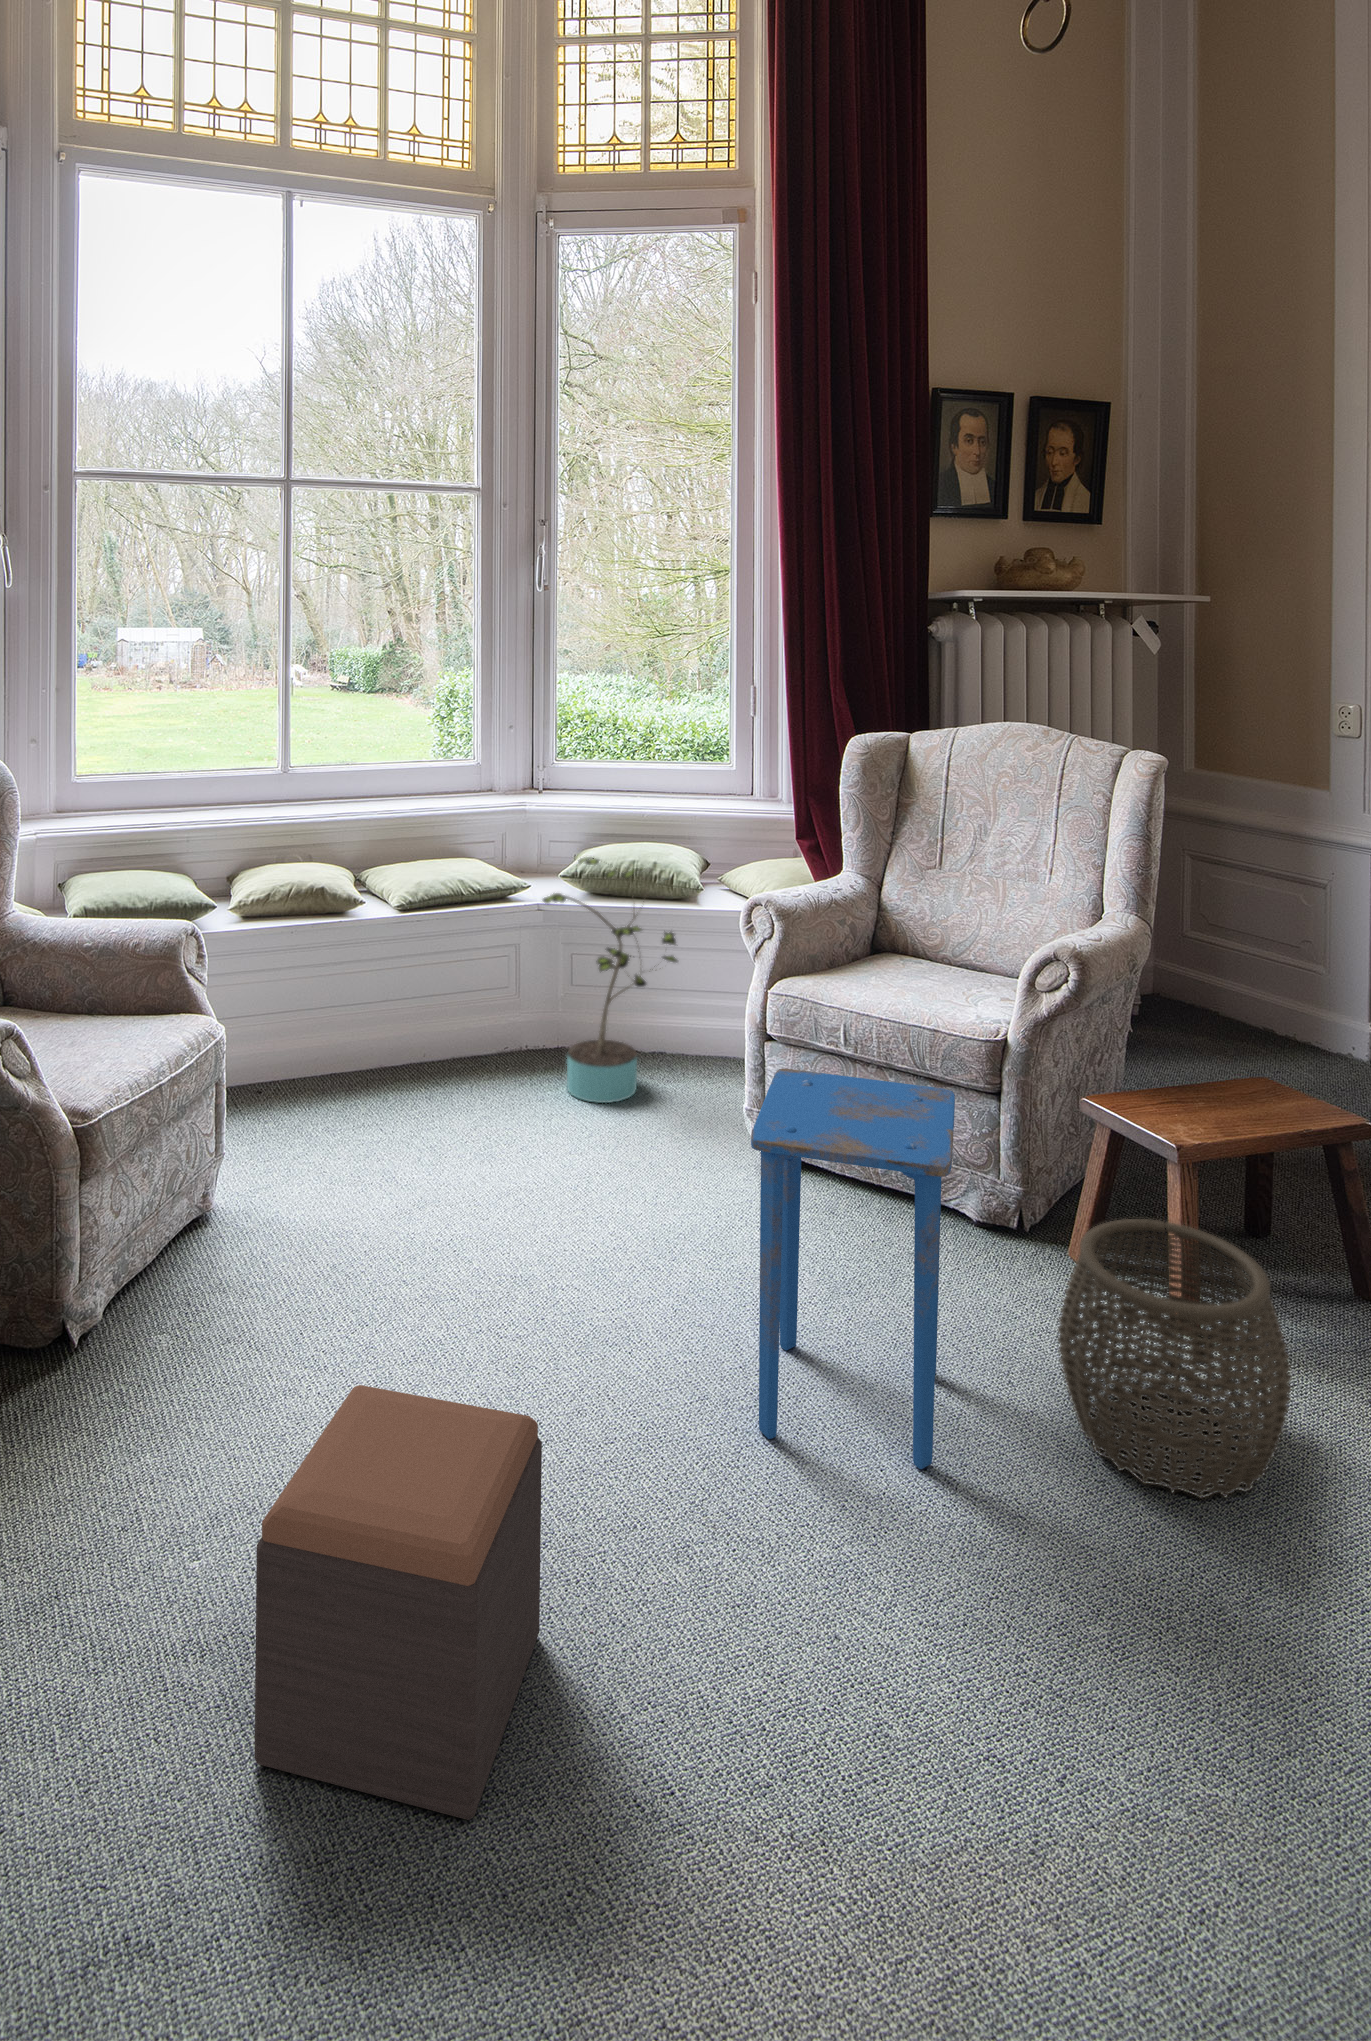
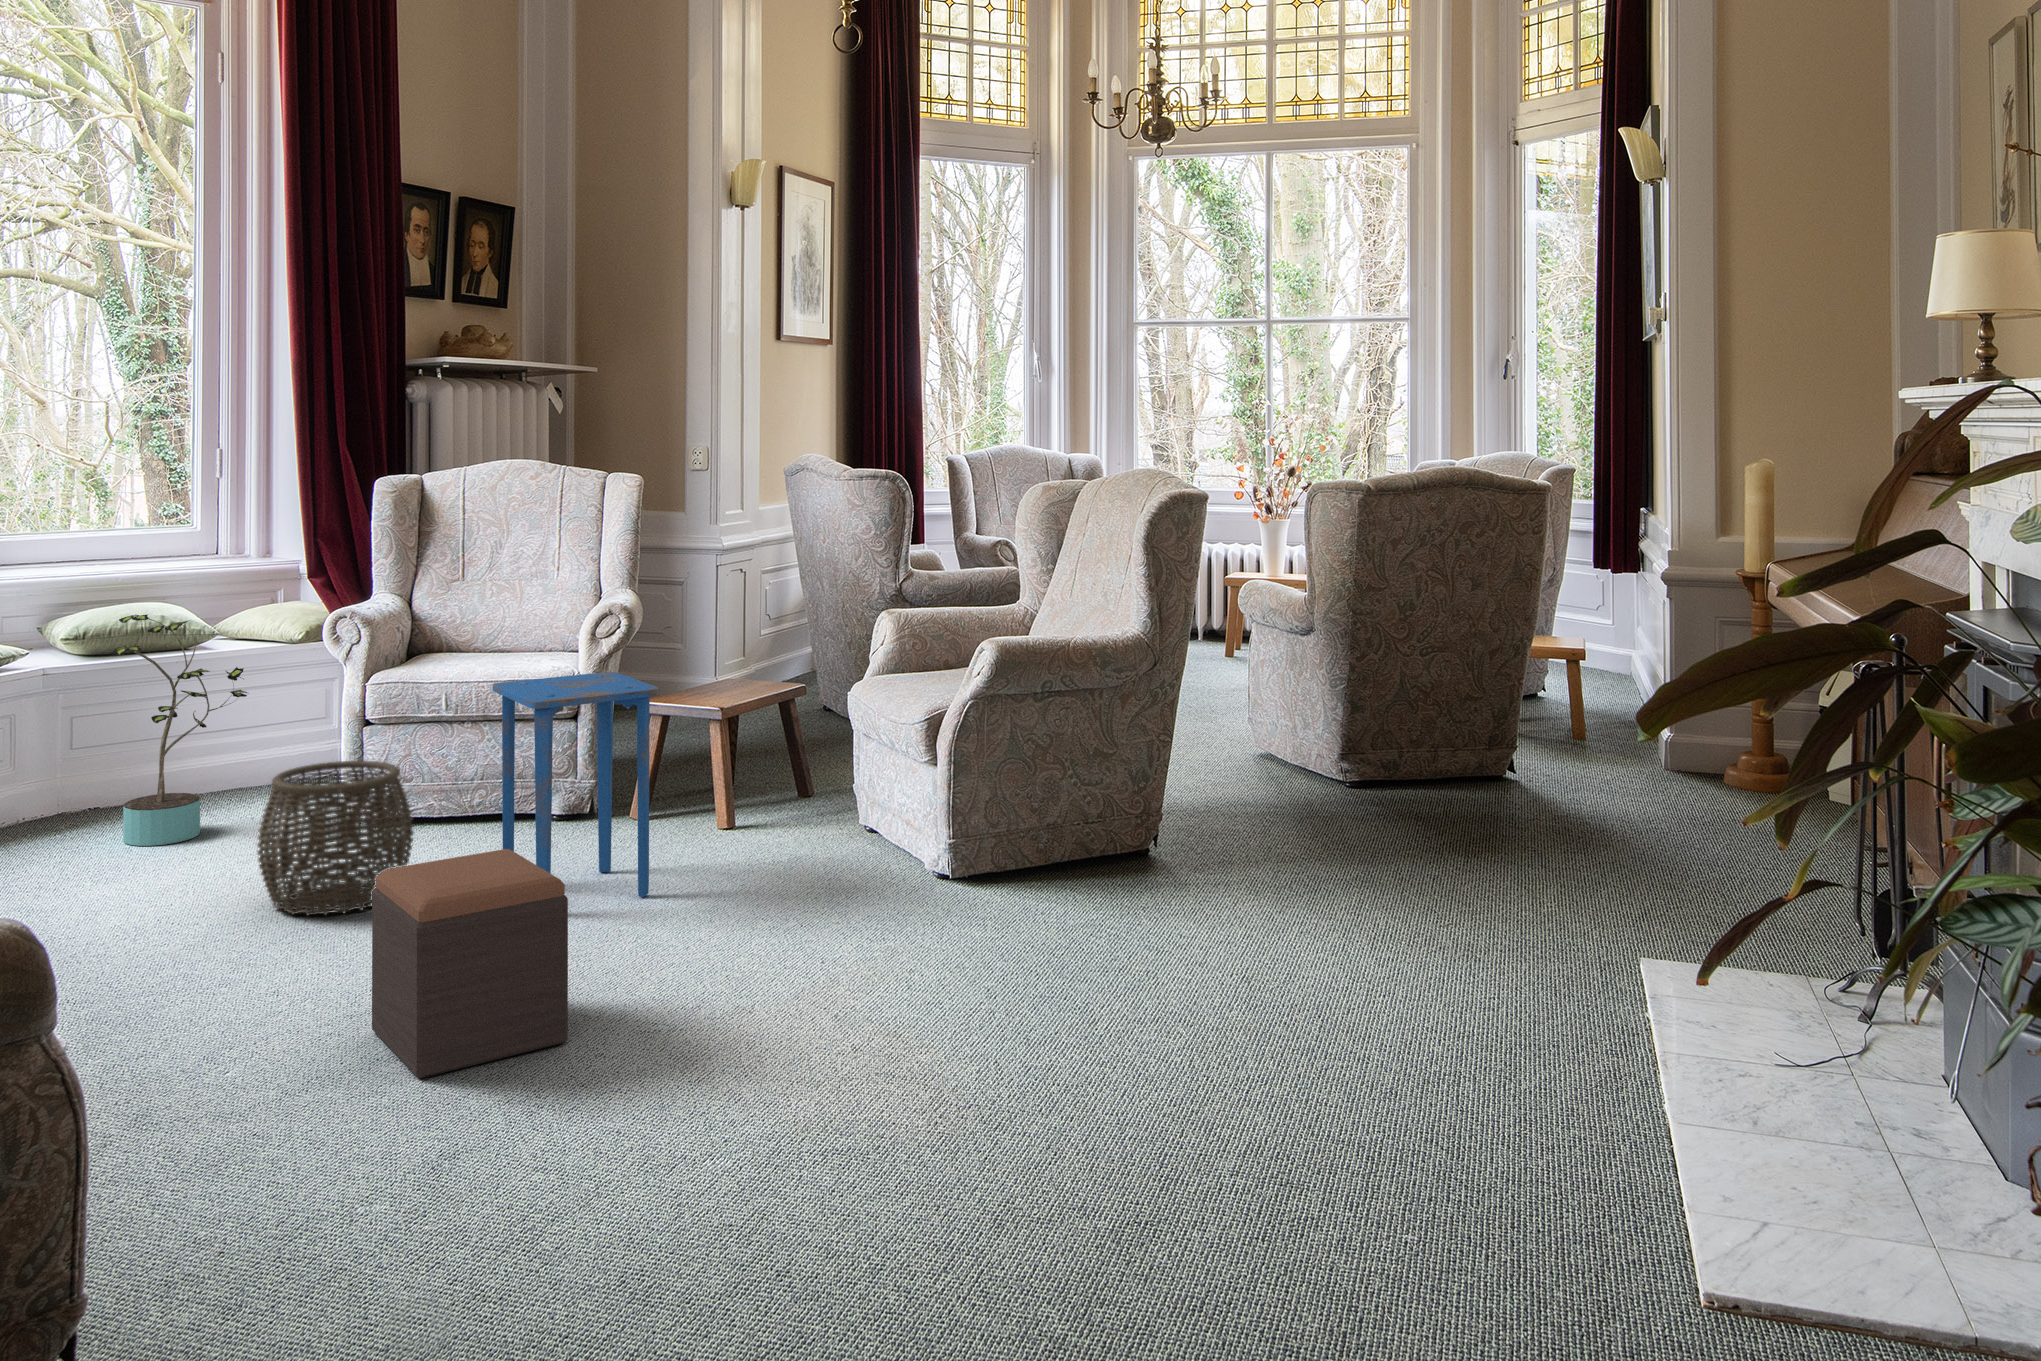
woven basket: present [1058,1219,1292,1498] -> present [257,761,414,915]

